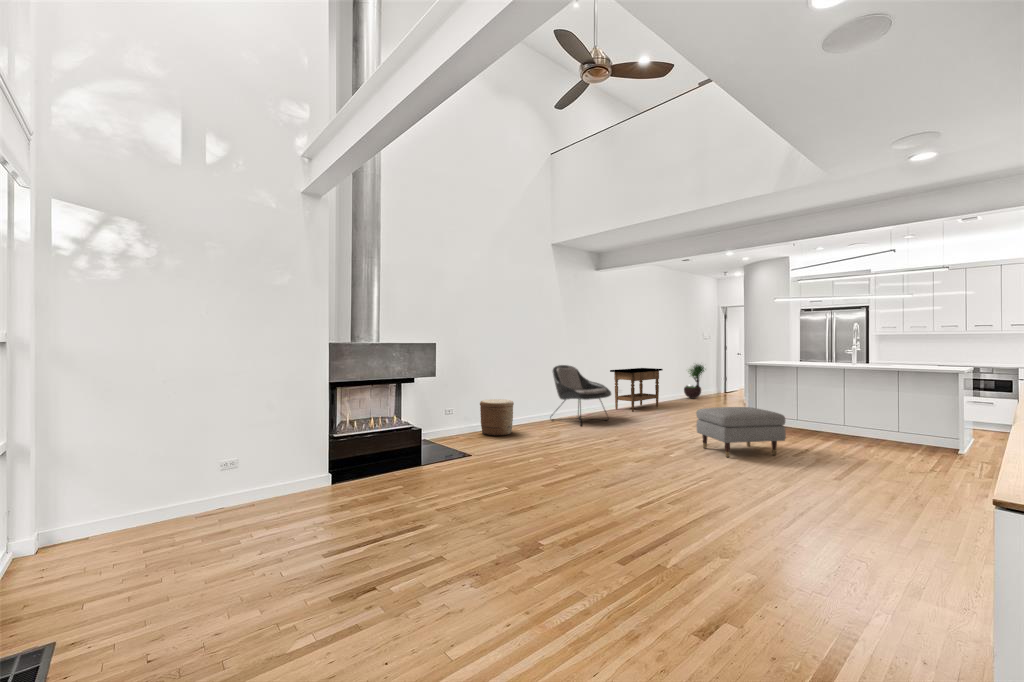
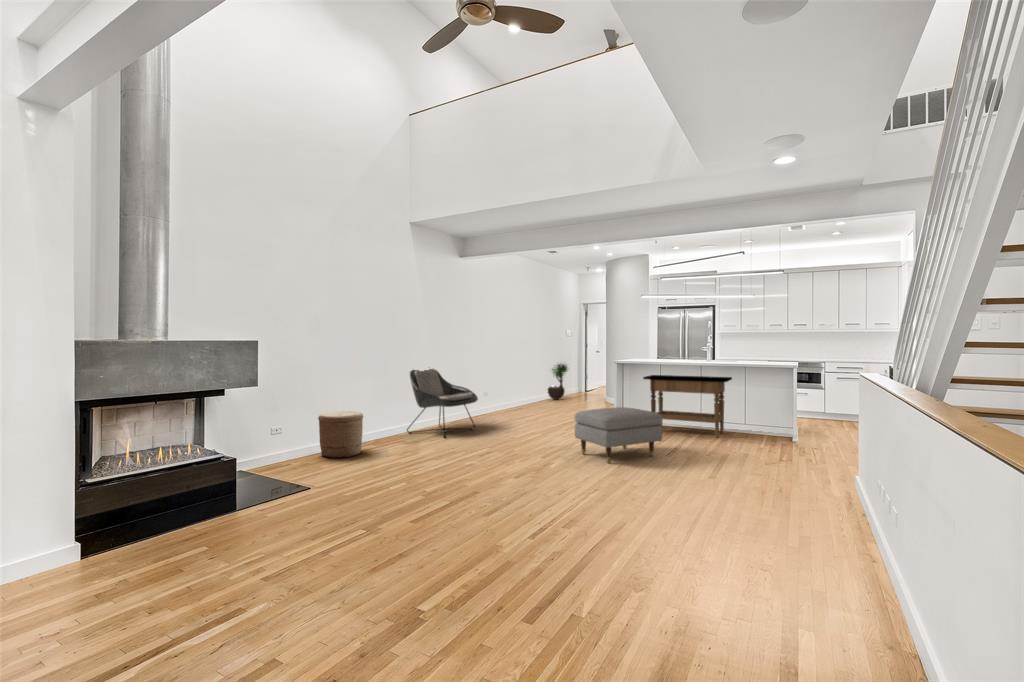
side table: present [610,368,663,412] -> present [643,375,732,438]

